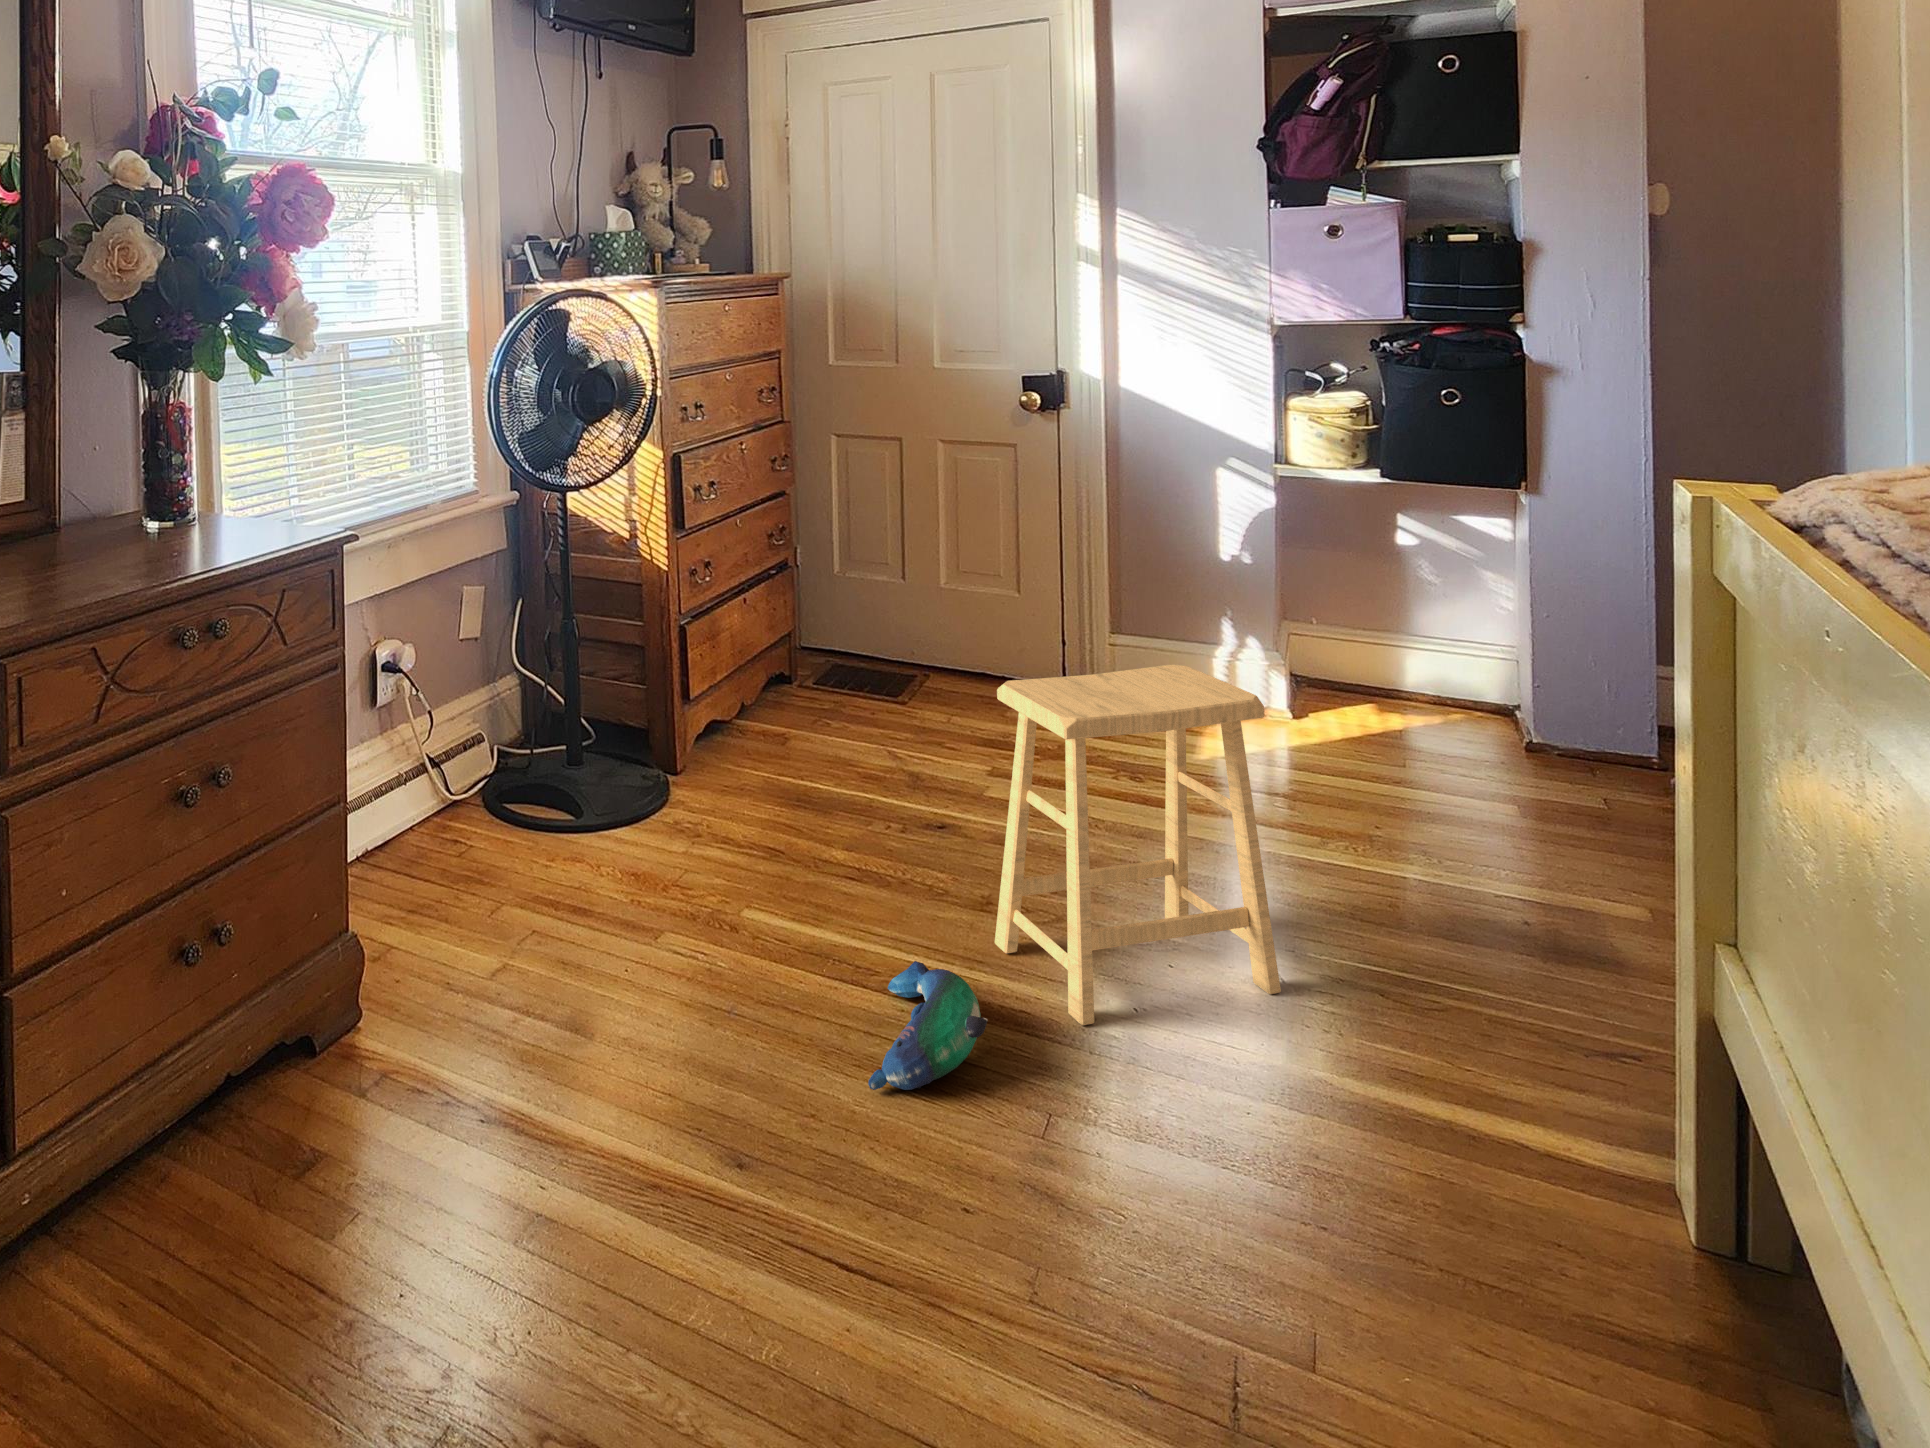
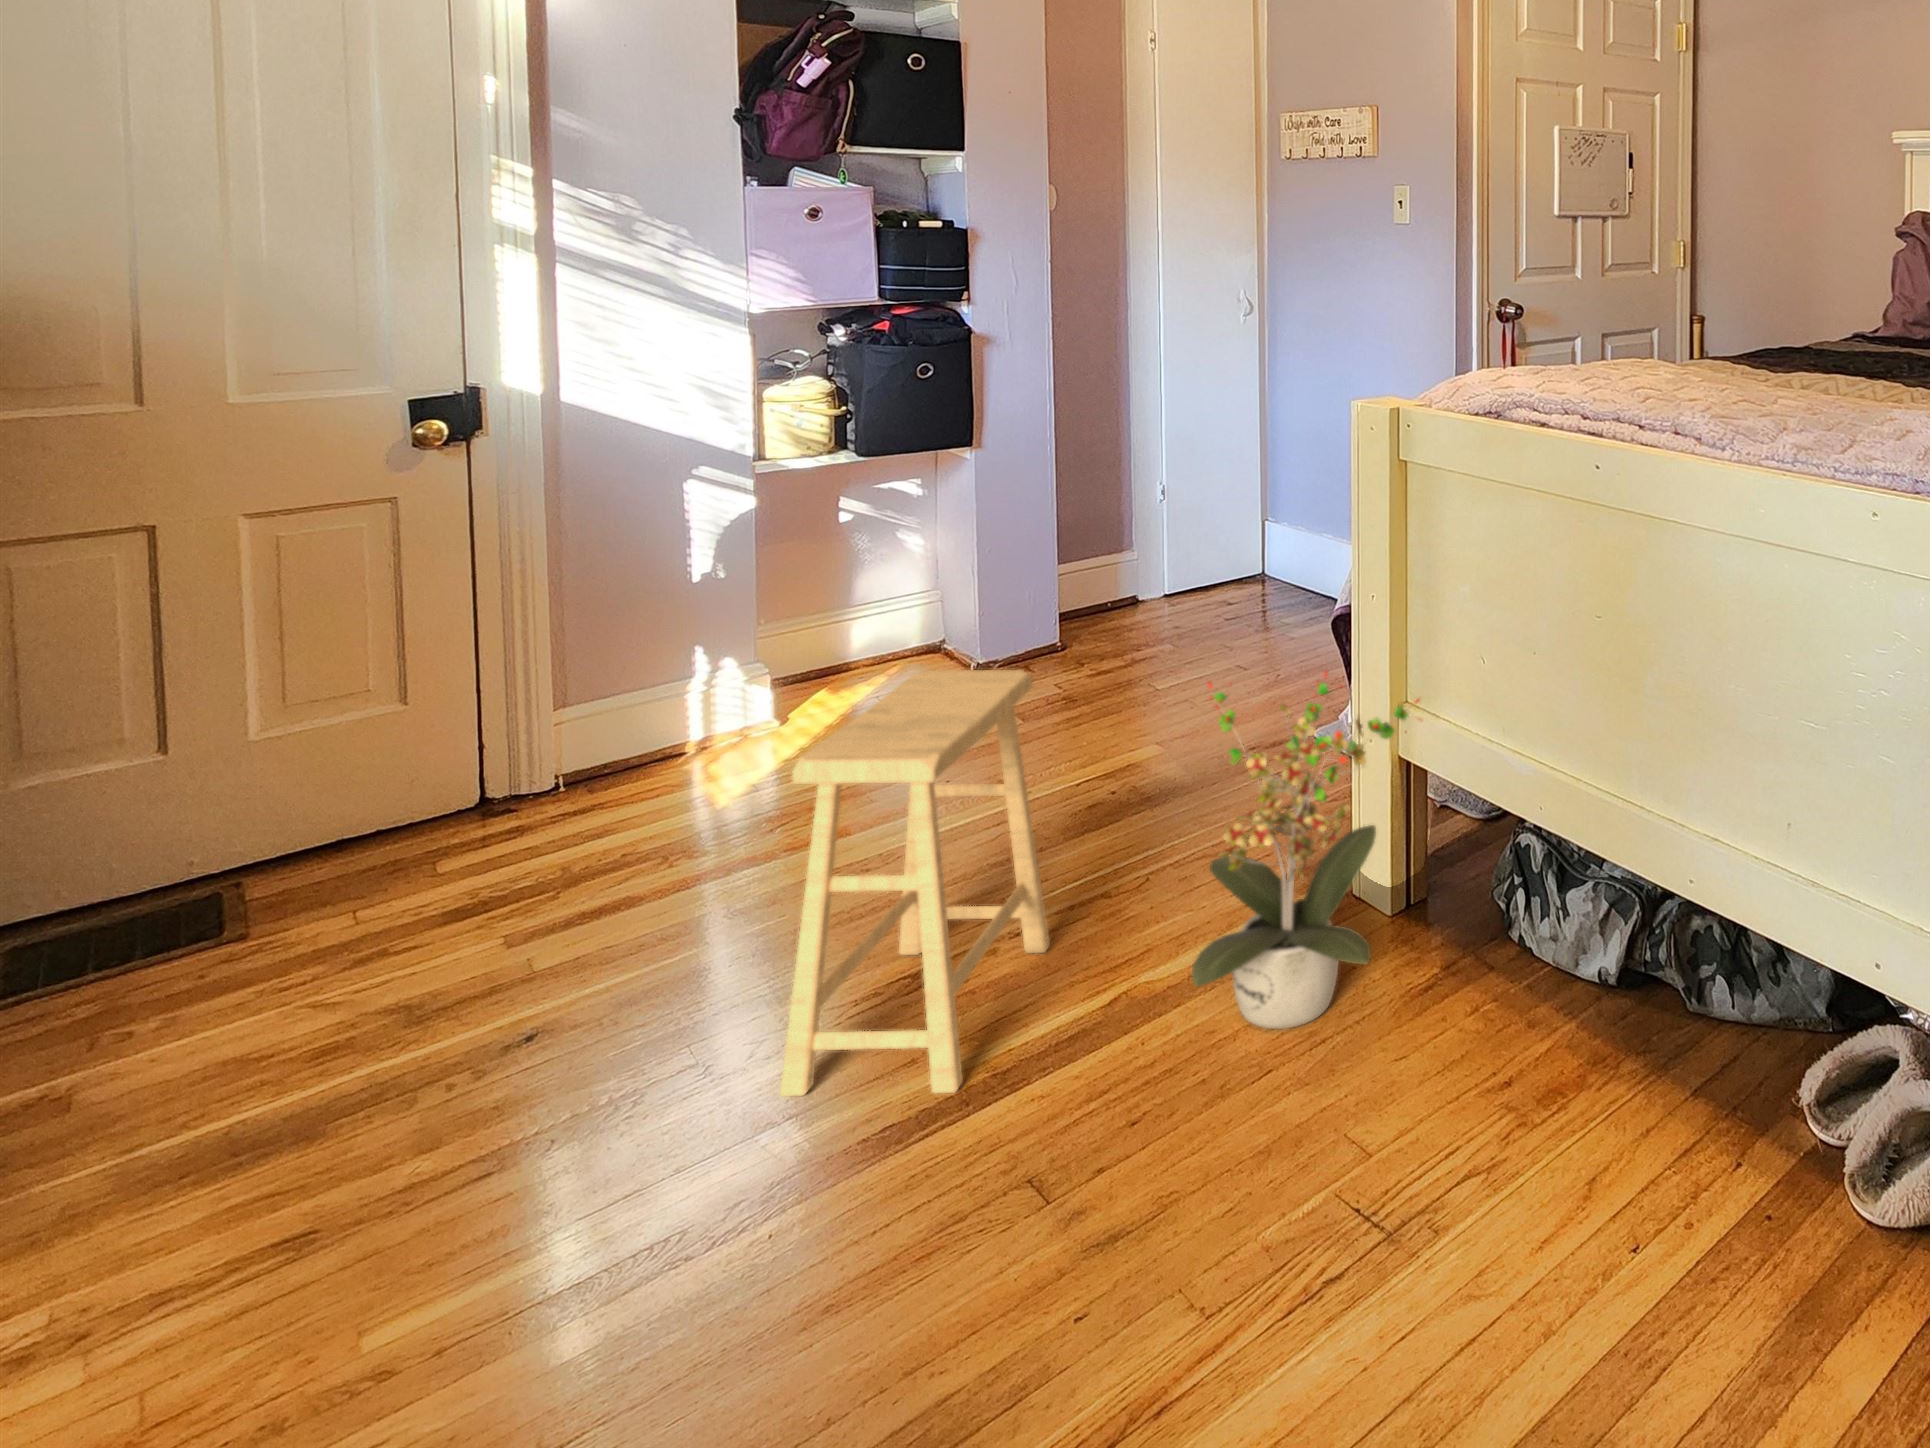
potted plant: none [1251,783,1689,1248] -> present [1192,671,1419,1029]
plush toy: present [868,961,988,1090] -> none [733,1131,941,1334]

